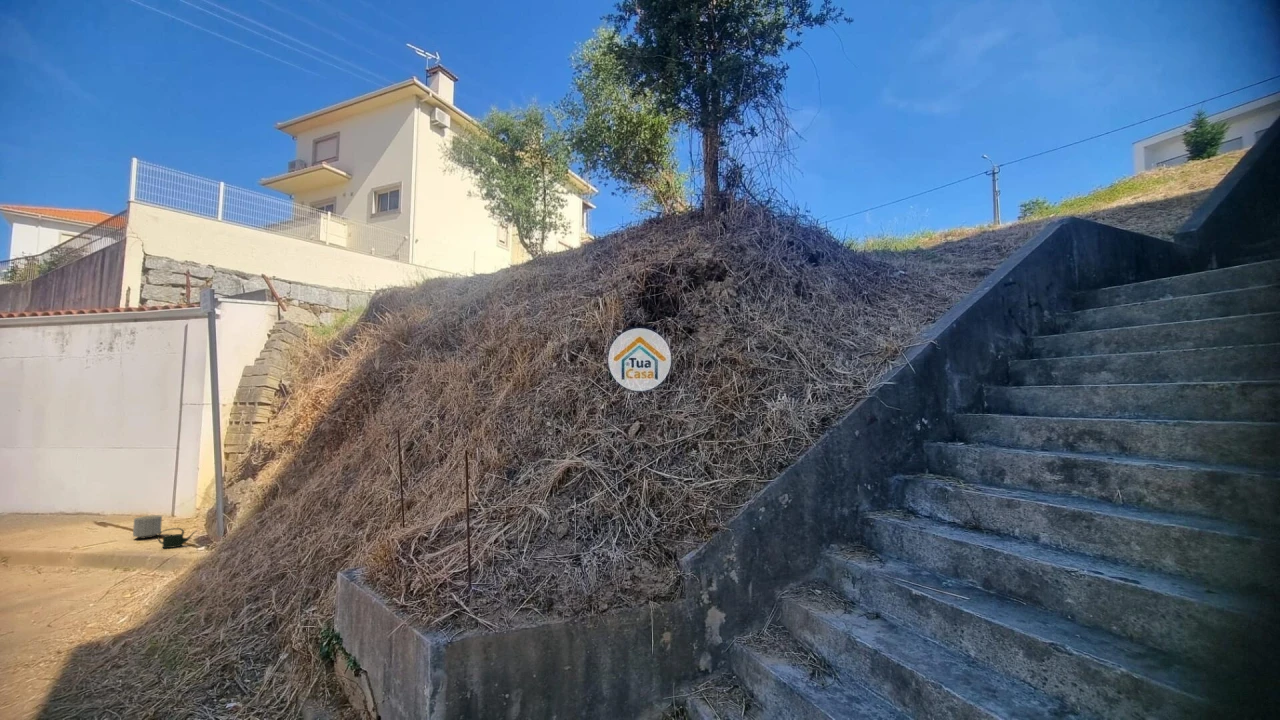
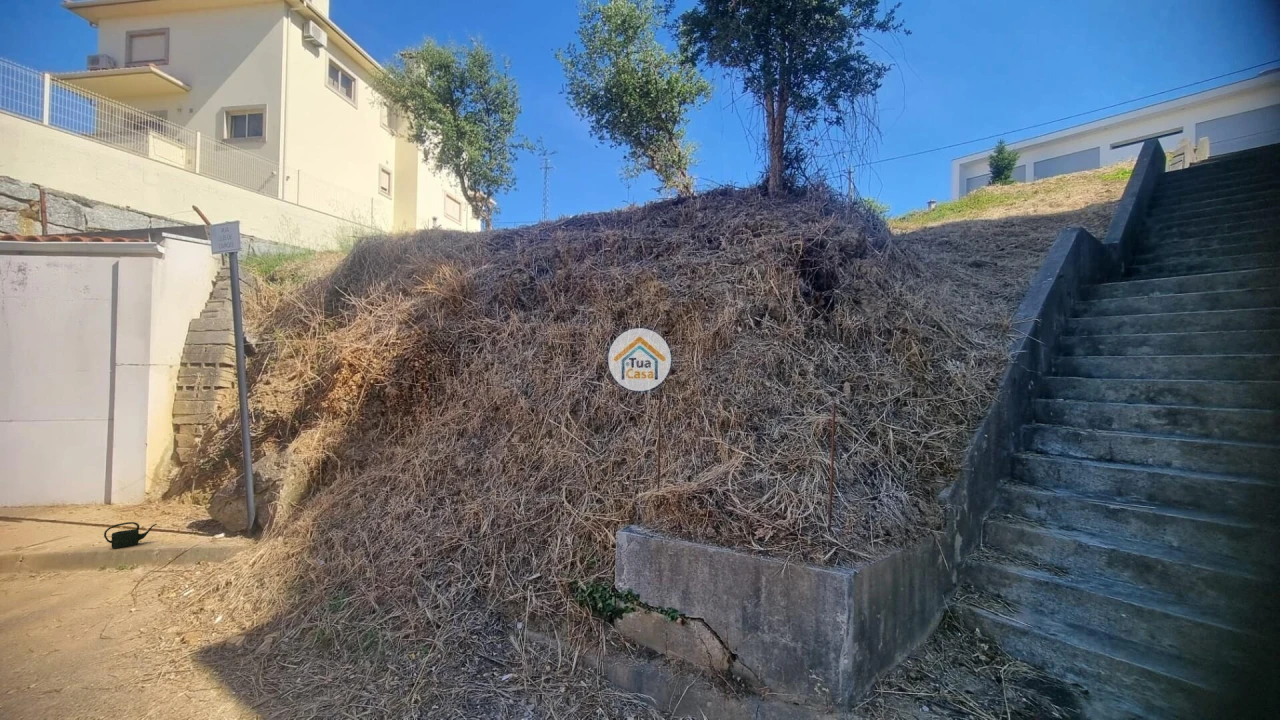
planter: present [133,515,162,539] -> none [45,510,84,540]

